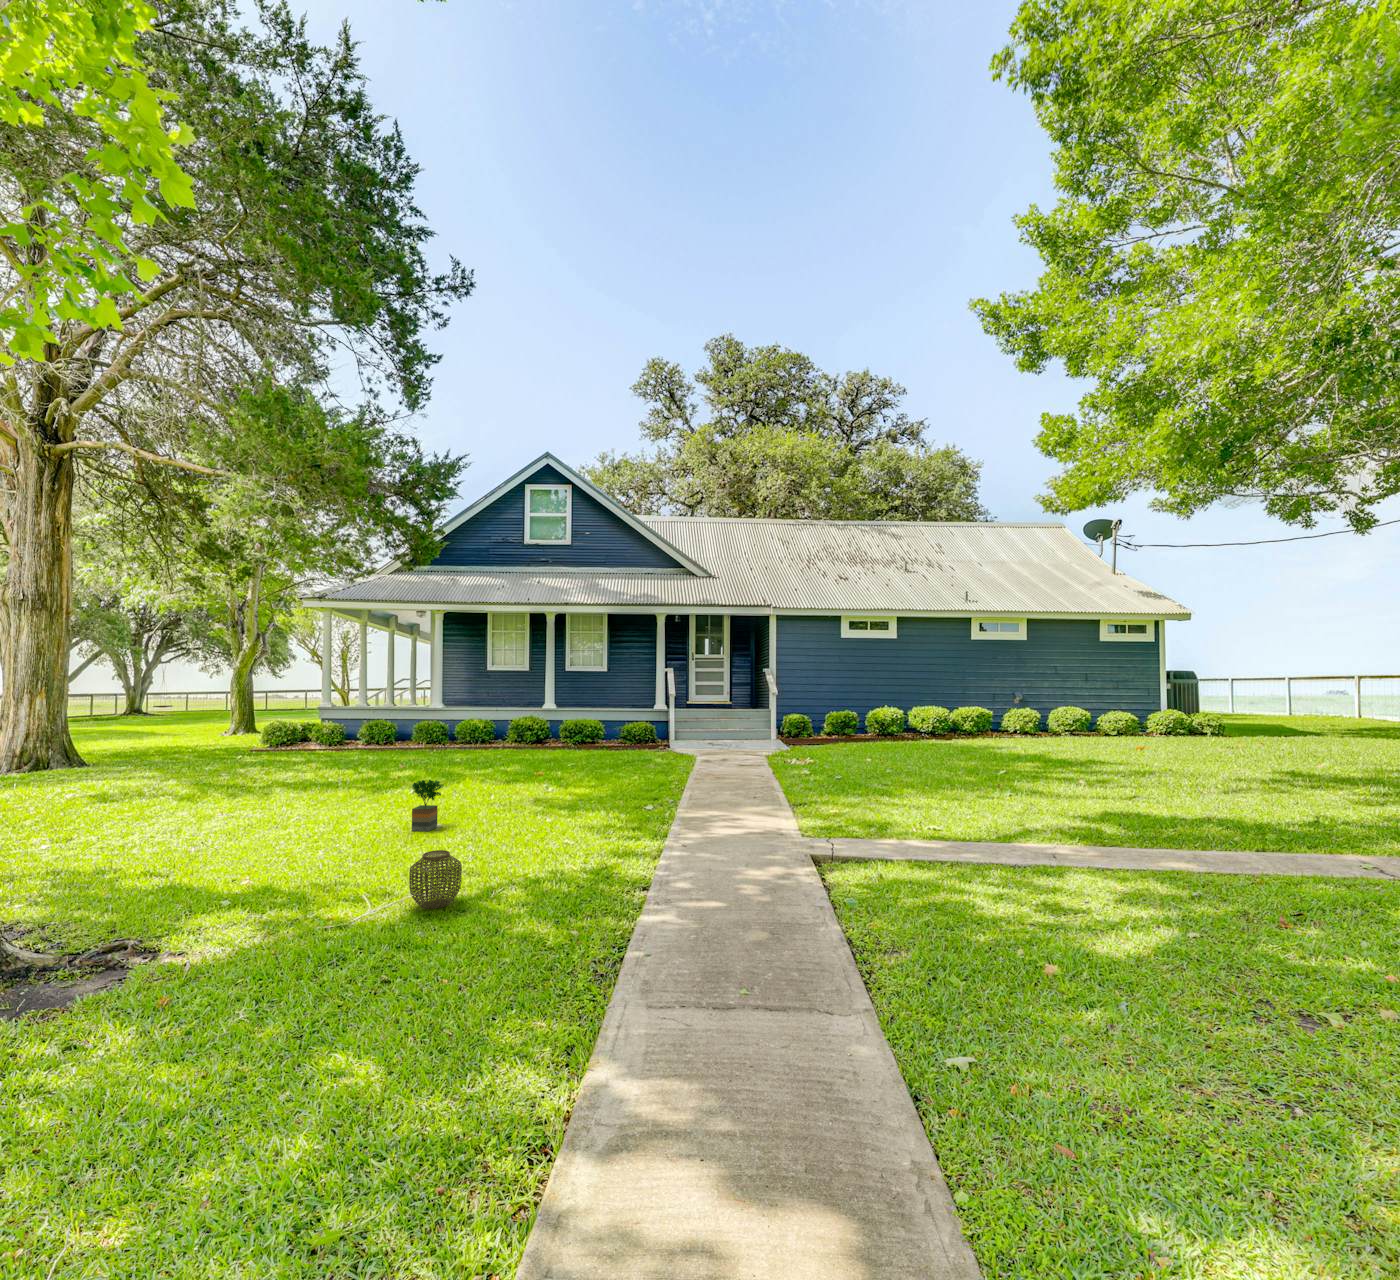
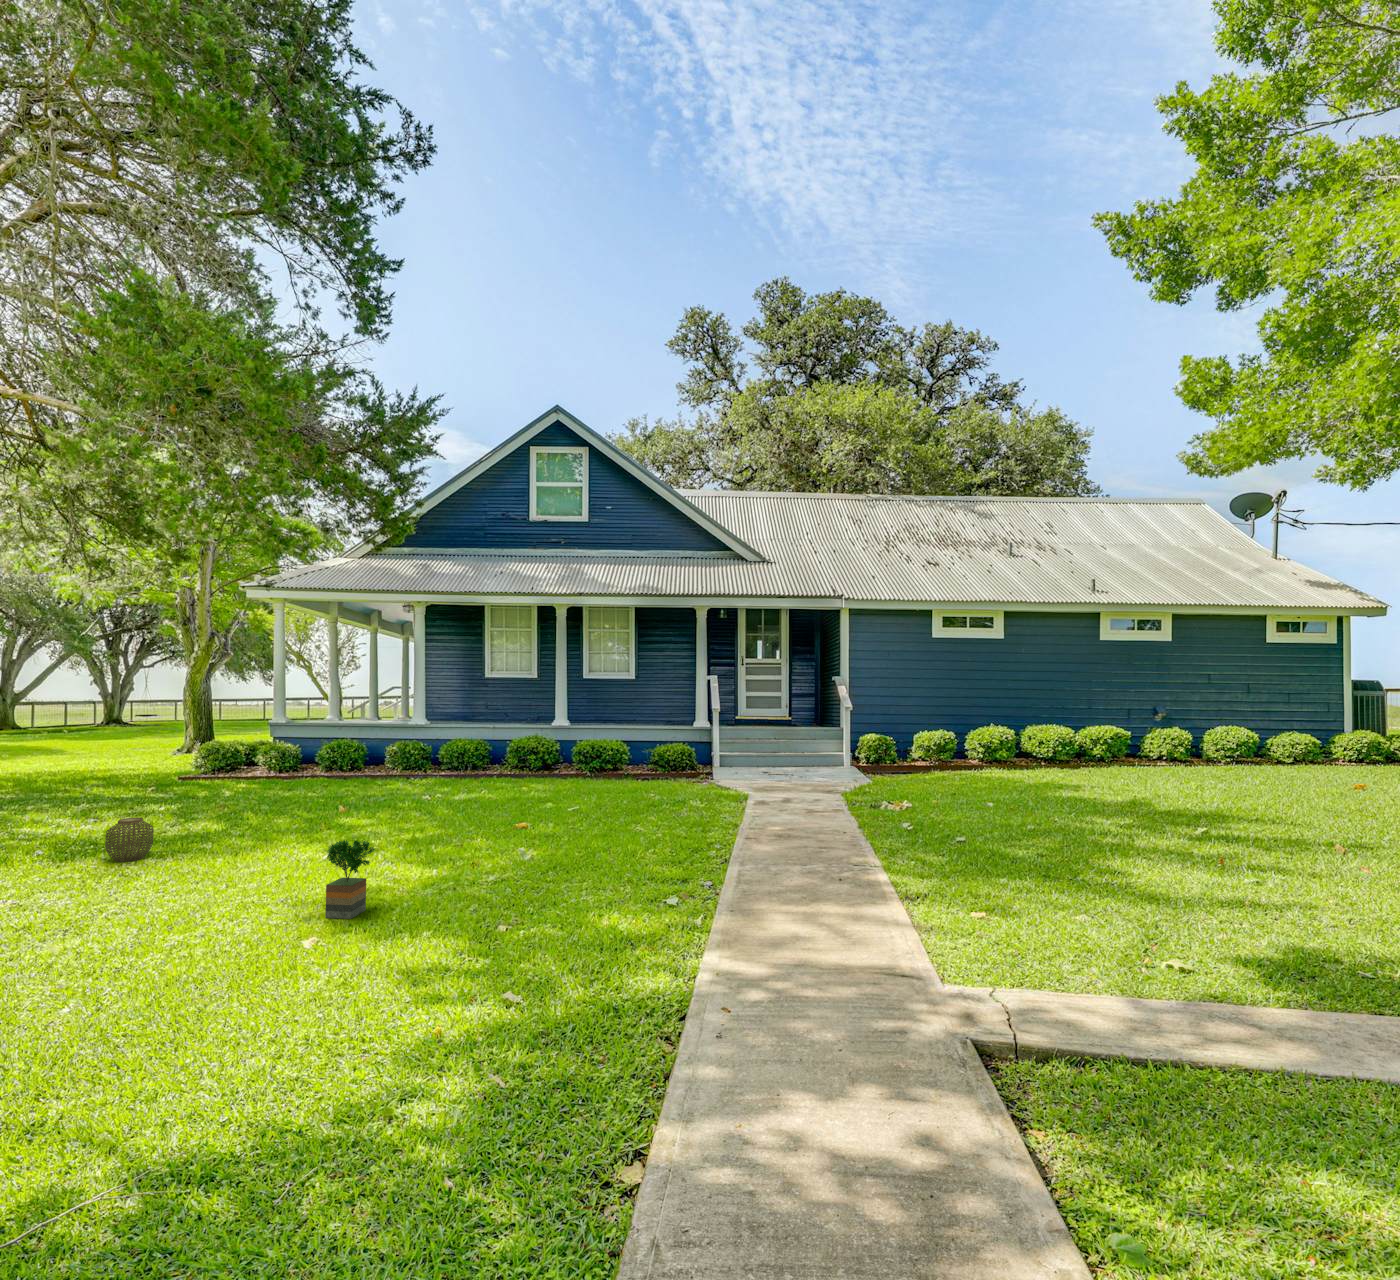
woven basket: present [409,850,462,909] -> present [105,818,154,862]

